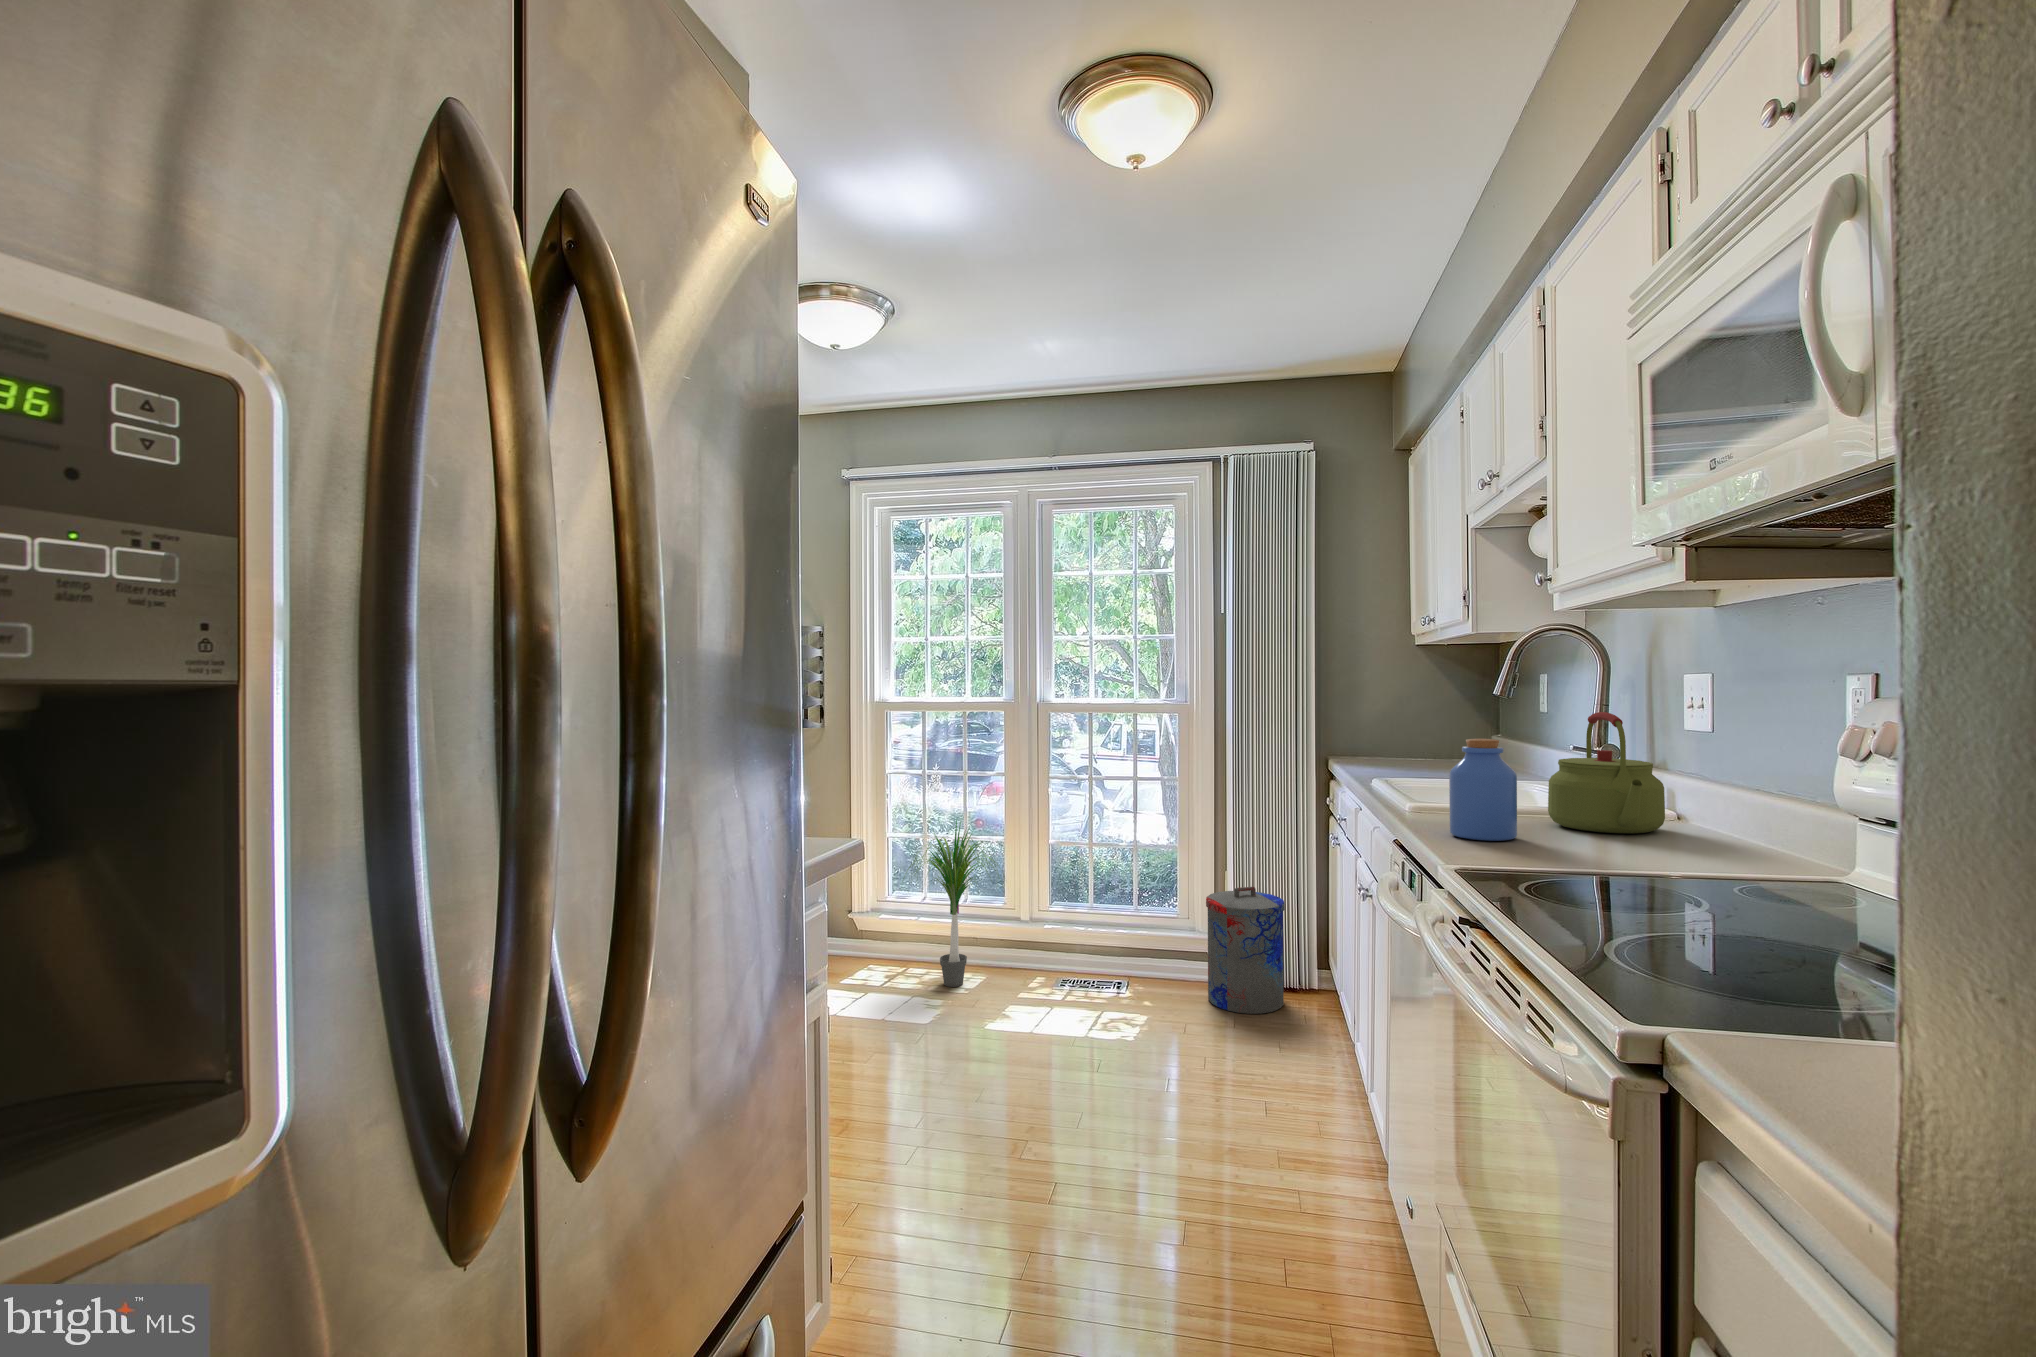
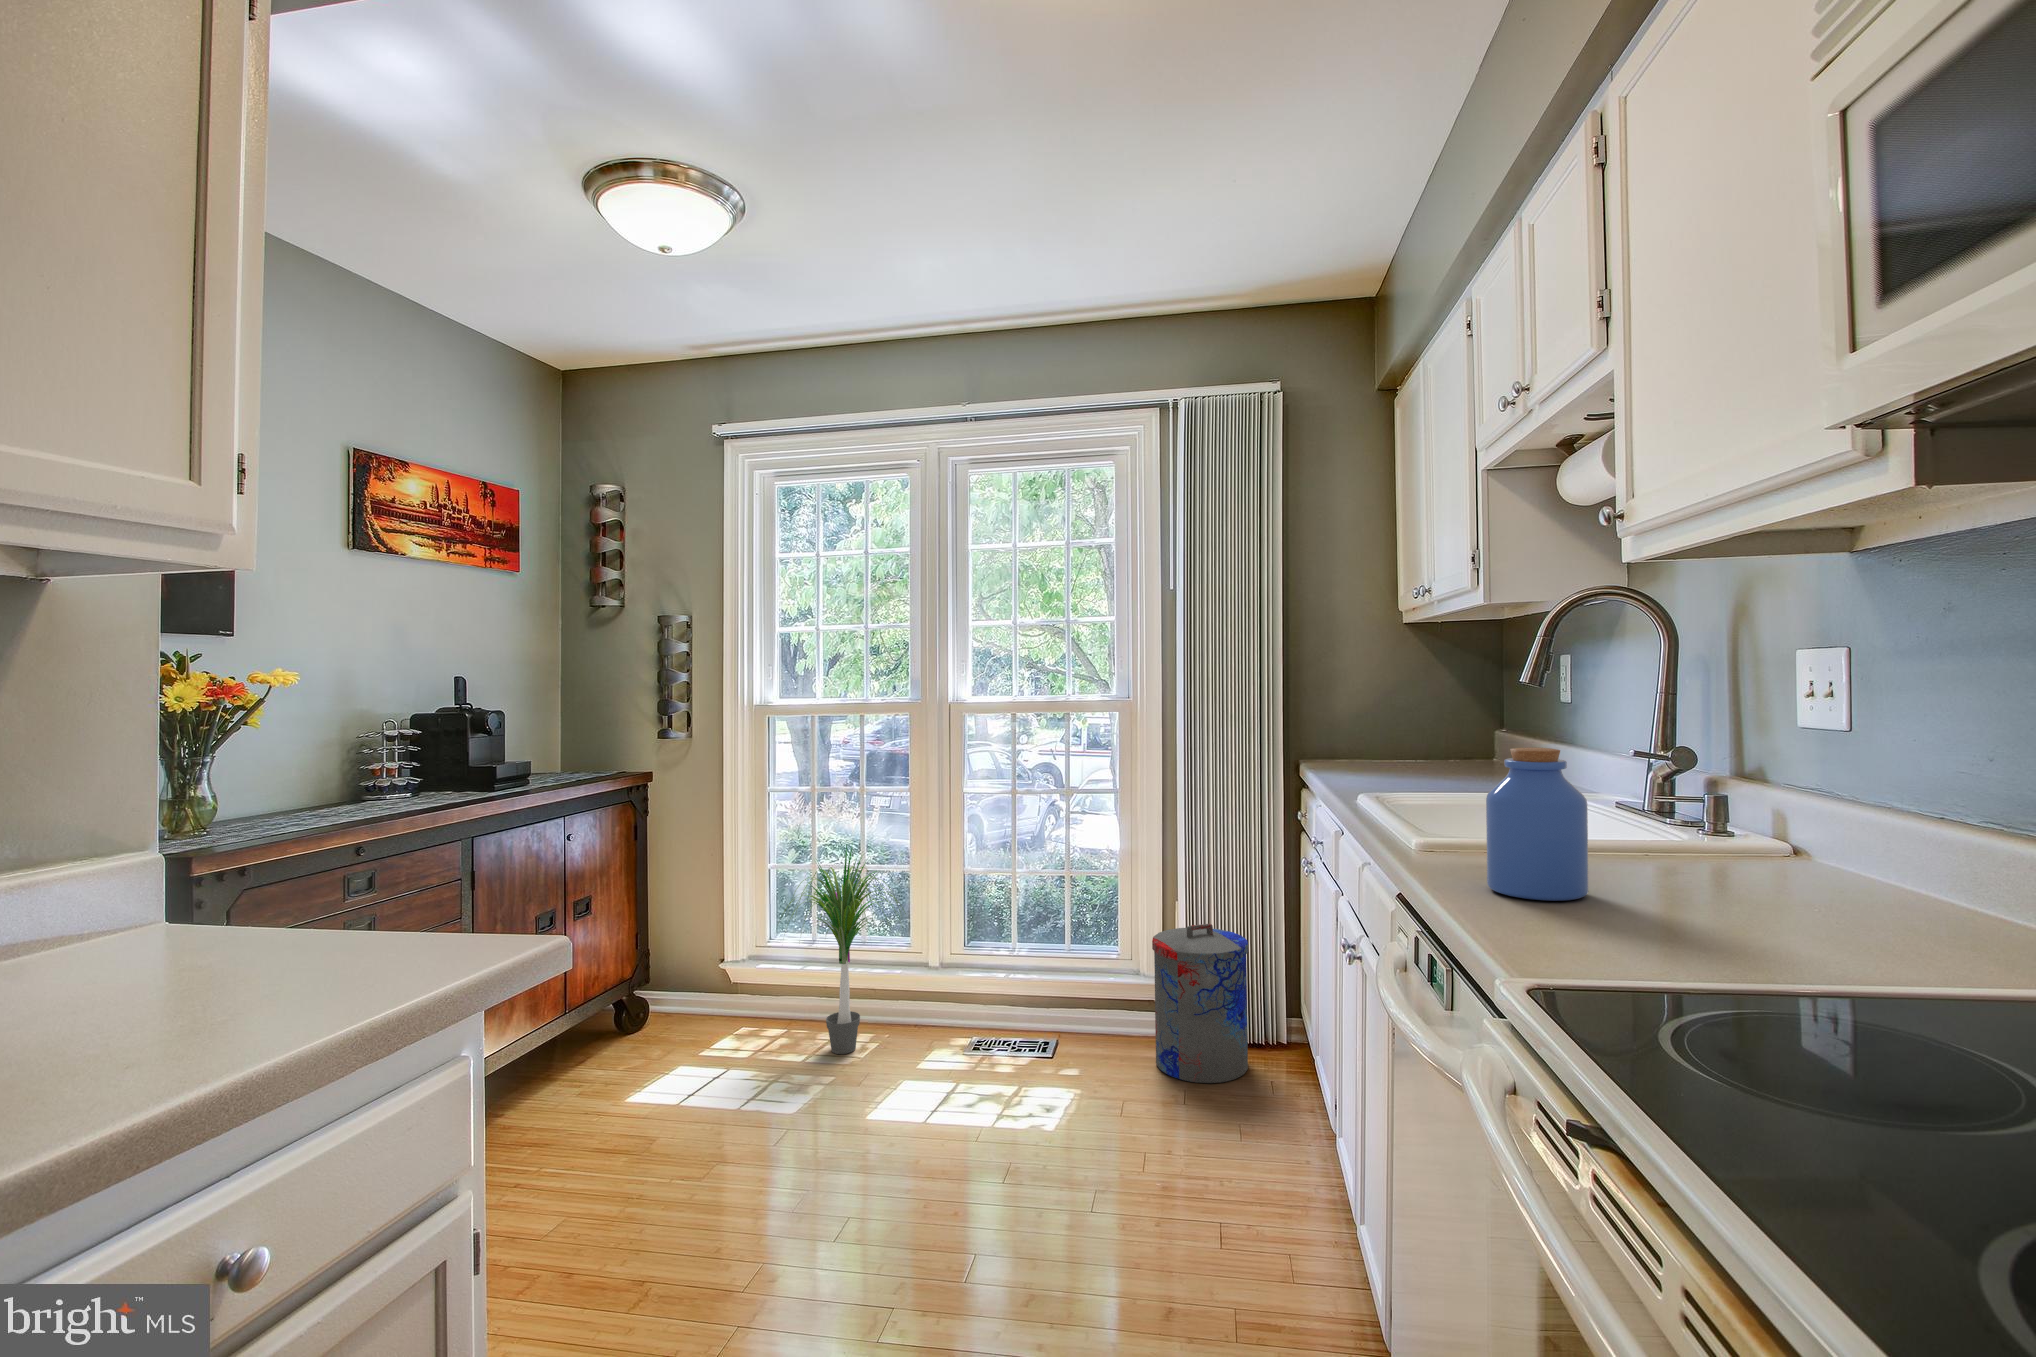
kettle: present [1548,712,1665,834] -> none [1617,705,1791,882]

